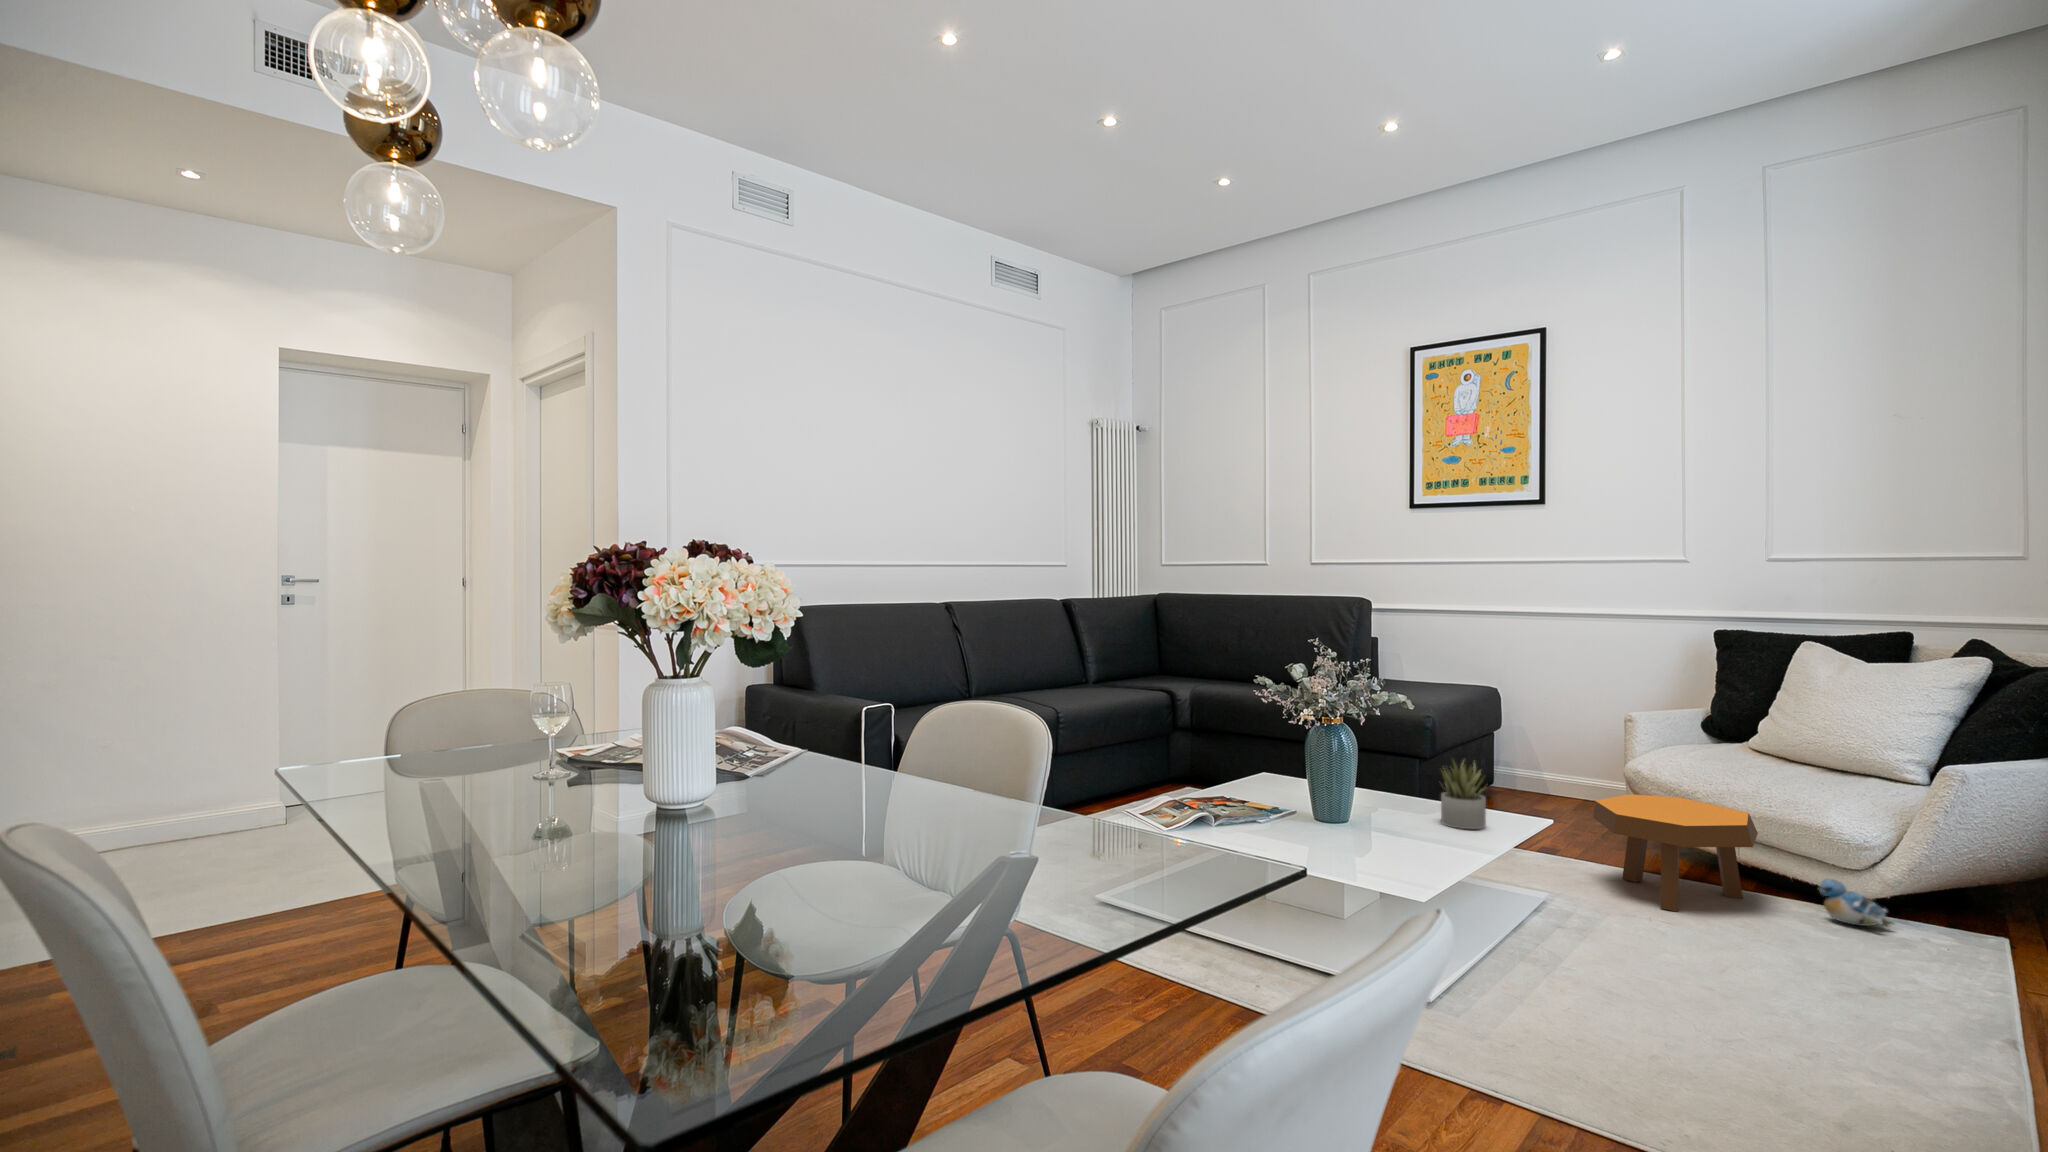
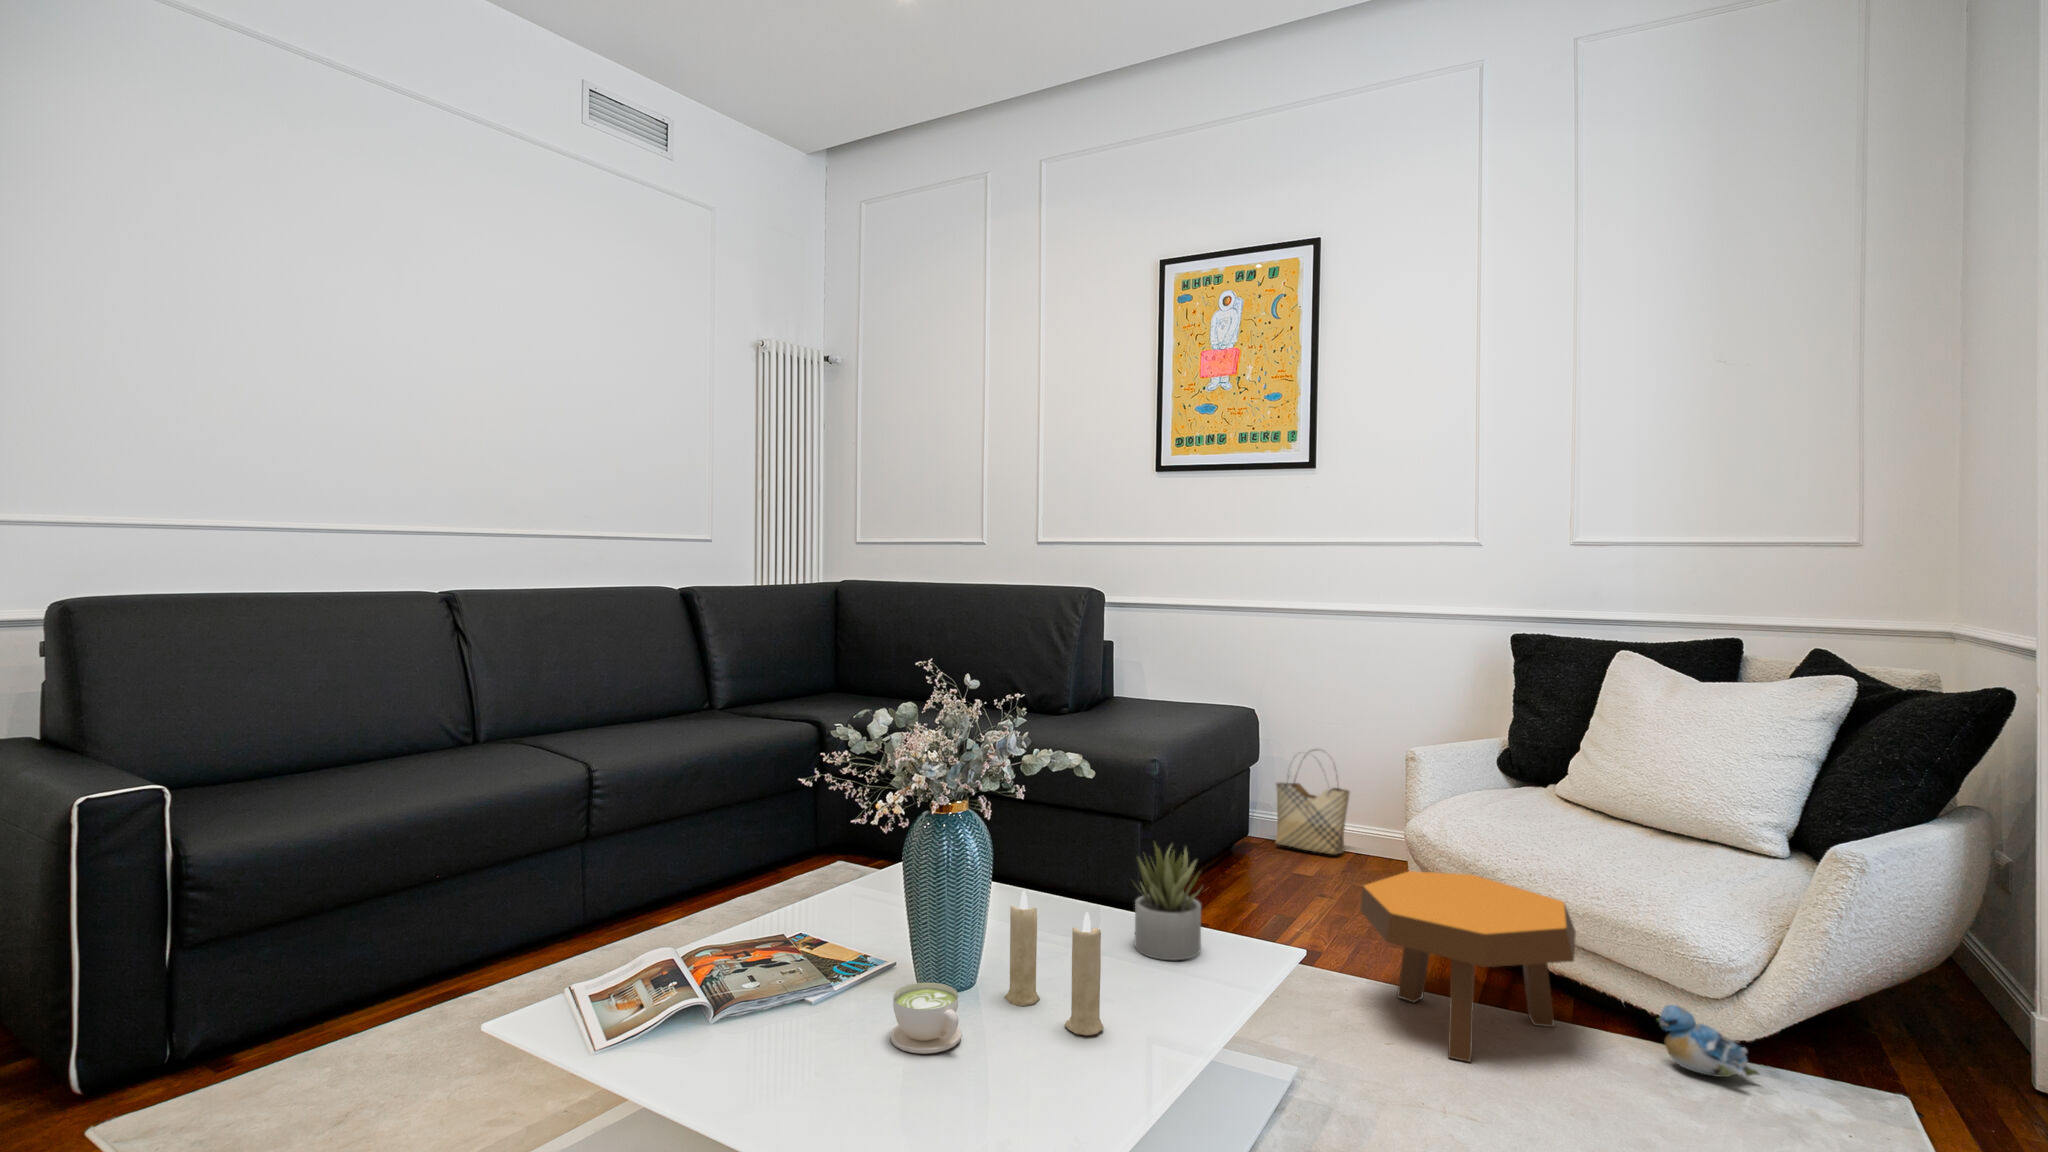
woven basket: none [1517,720,1580,800] -> present [1276,750,1350,855]
candle: none [1370,774,1437,855] -> present [1004,891,1104,1035]
coffee cup: none [1314,823,1356,856] -> present [890,983,962,1054]

